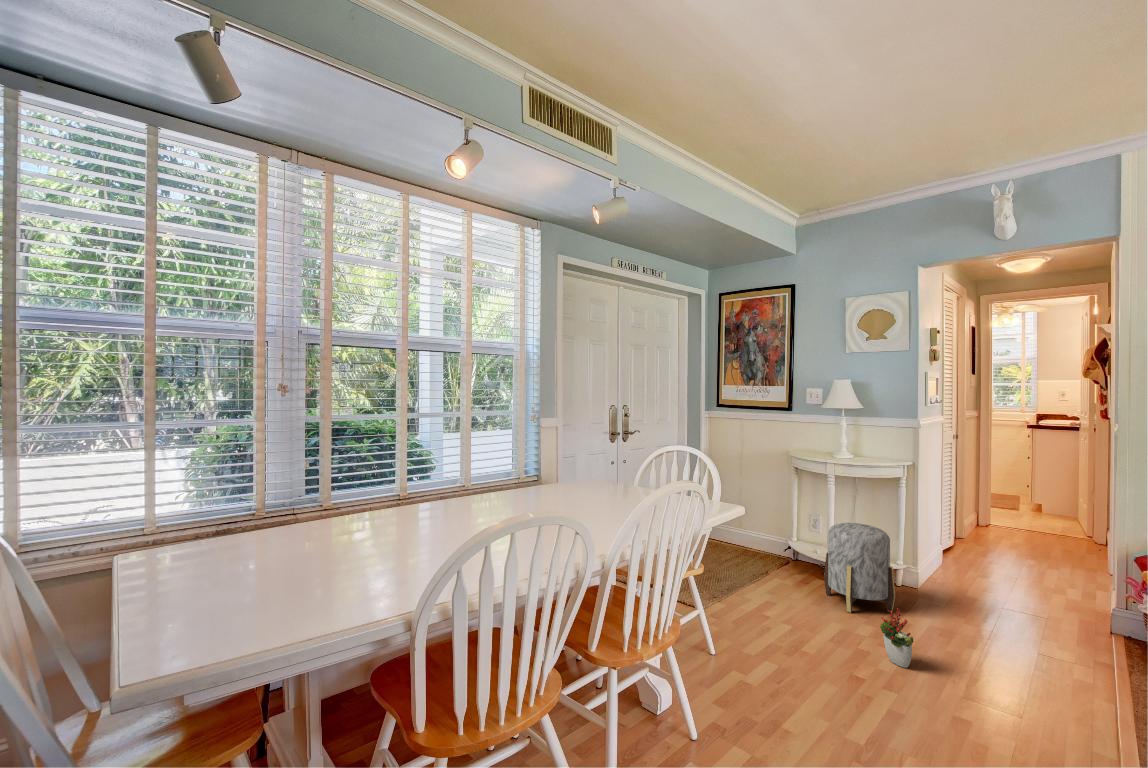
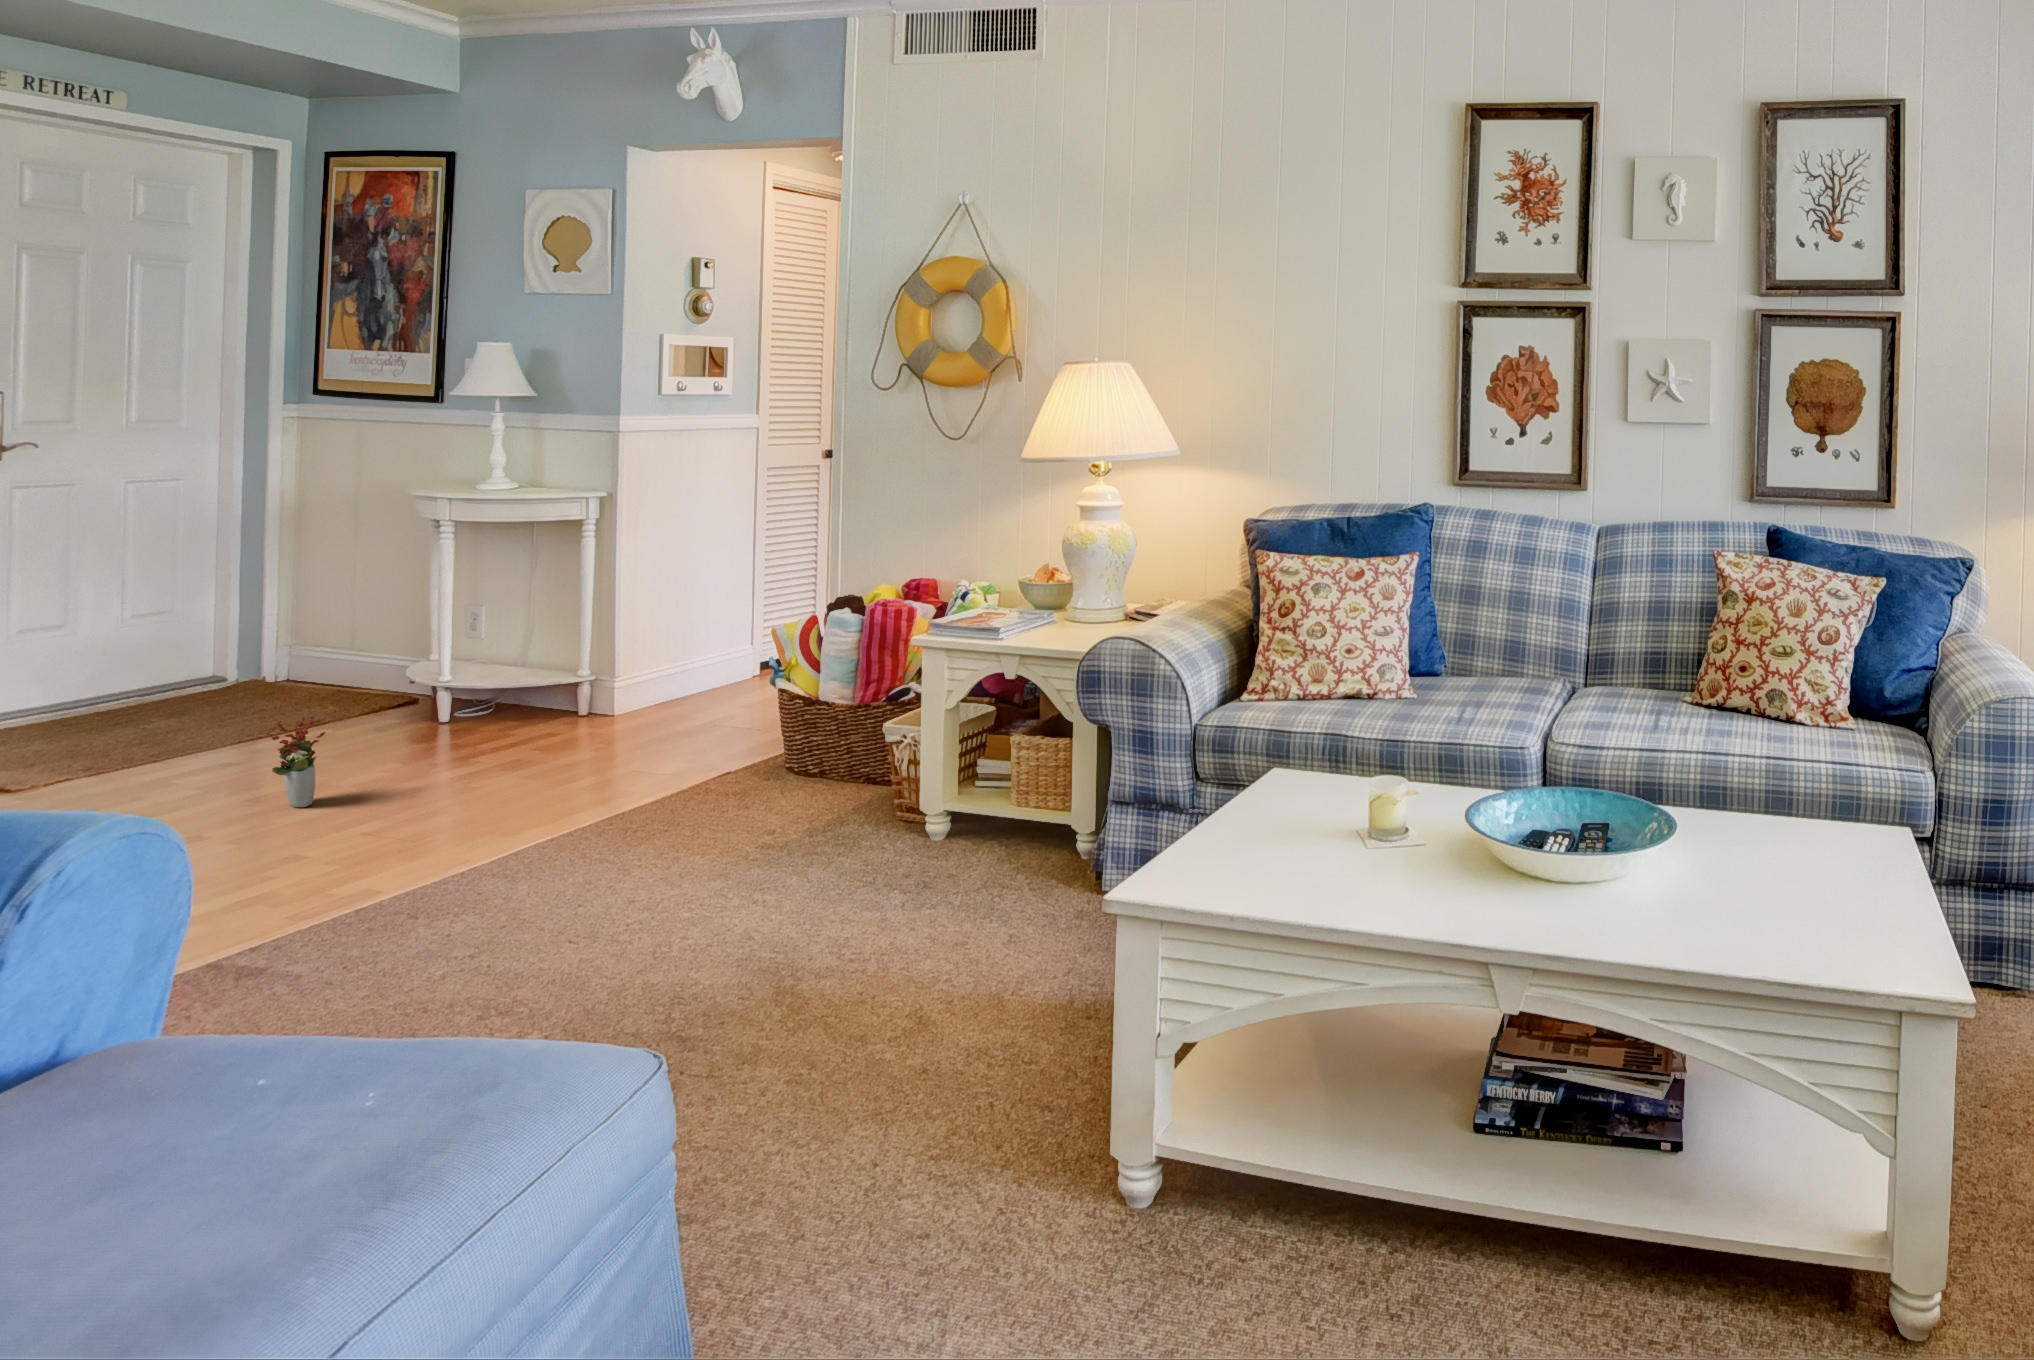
stool: present [824,523,895,612] -> none [353,601,477,754]

